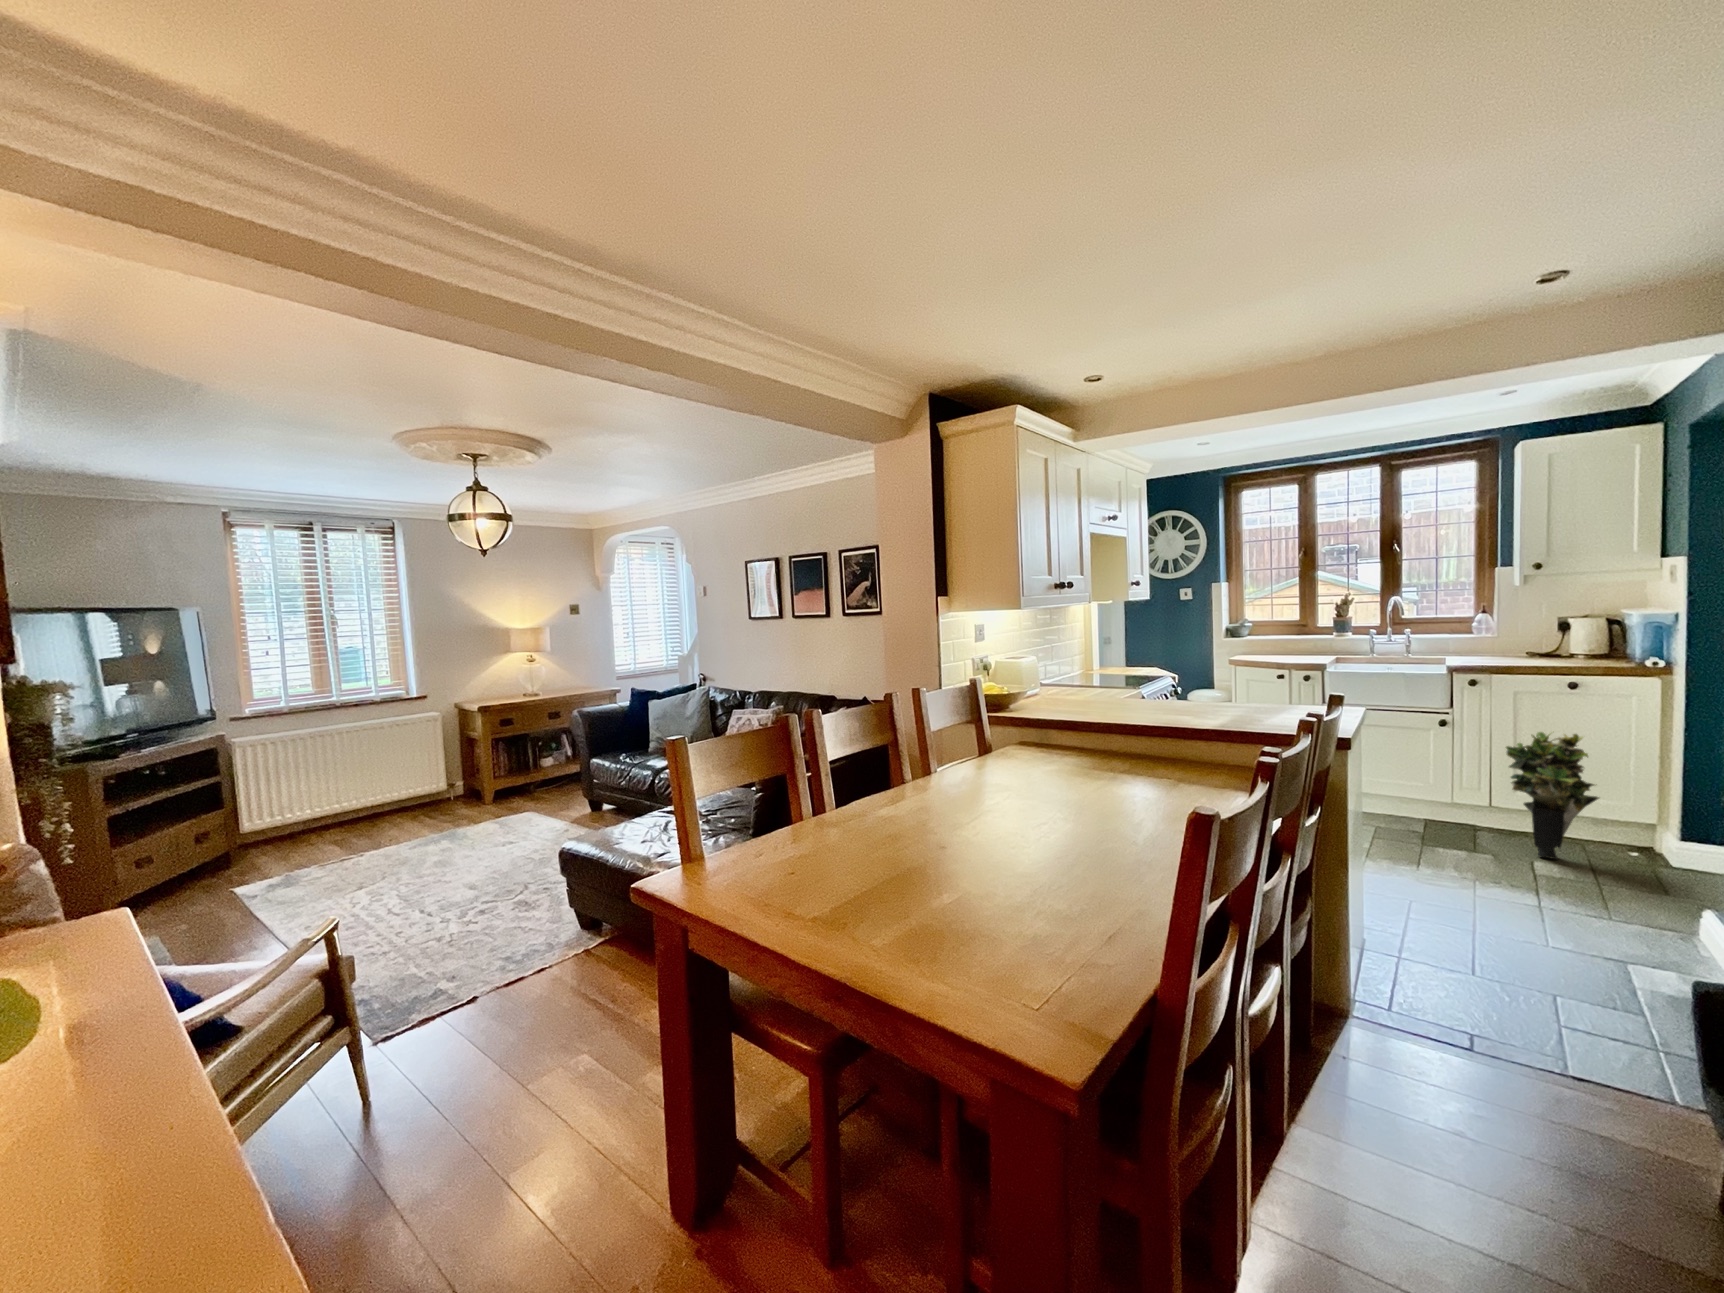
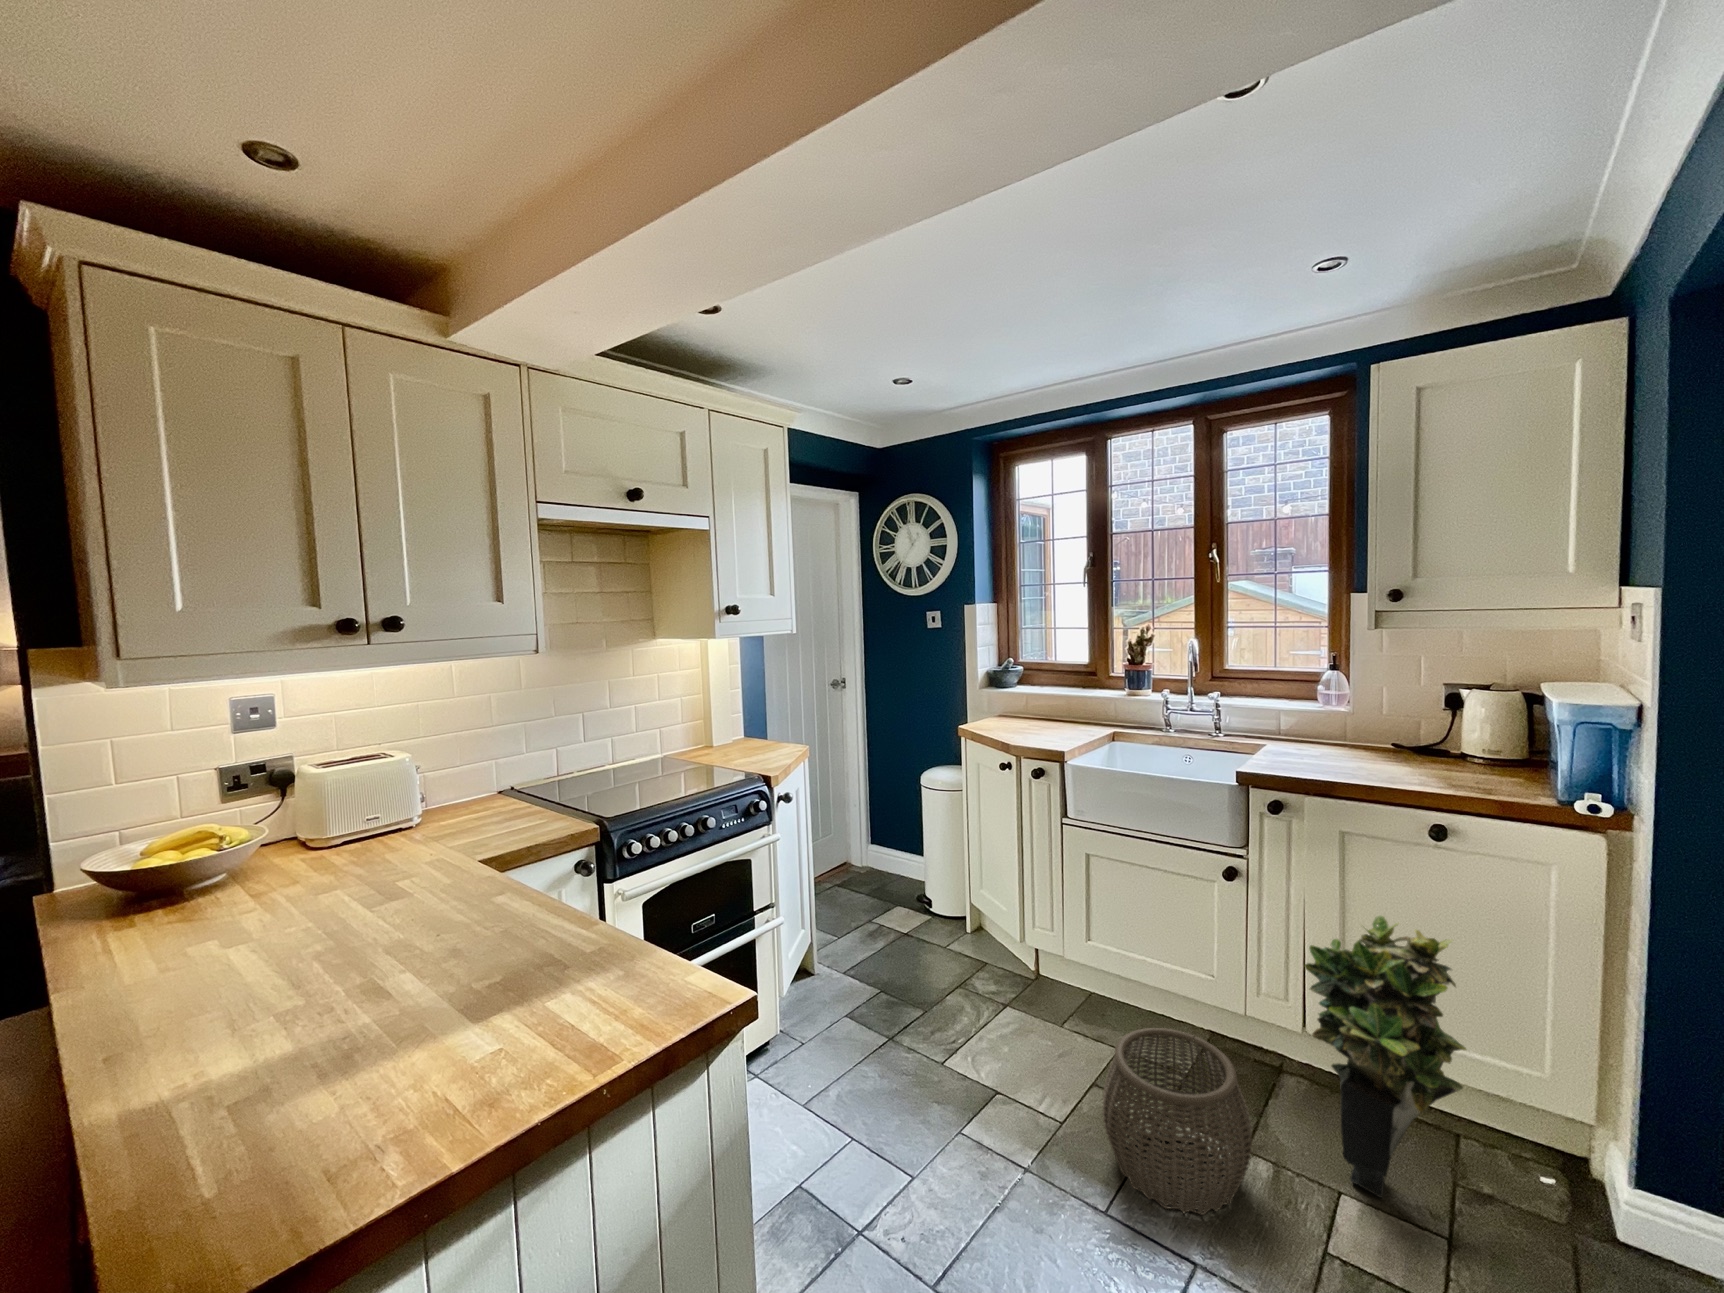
woven basket: none [1403,792,1495,868] -> present [1102,1028,1252,1215]

